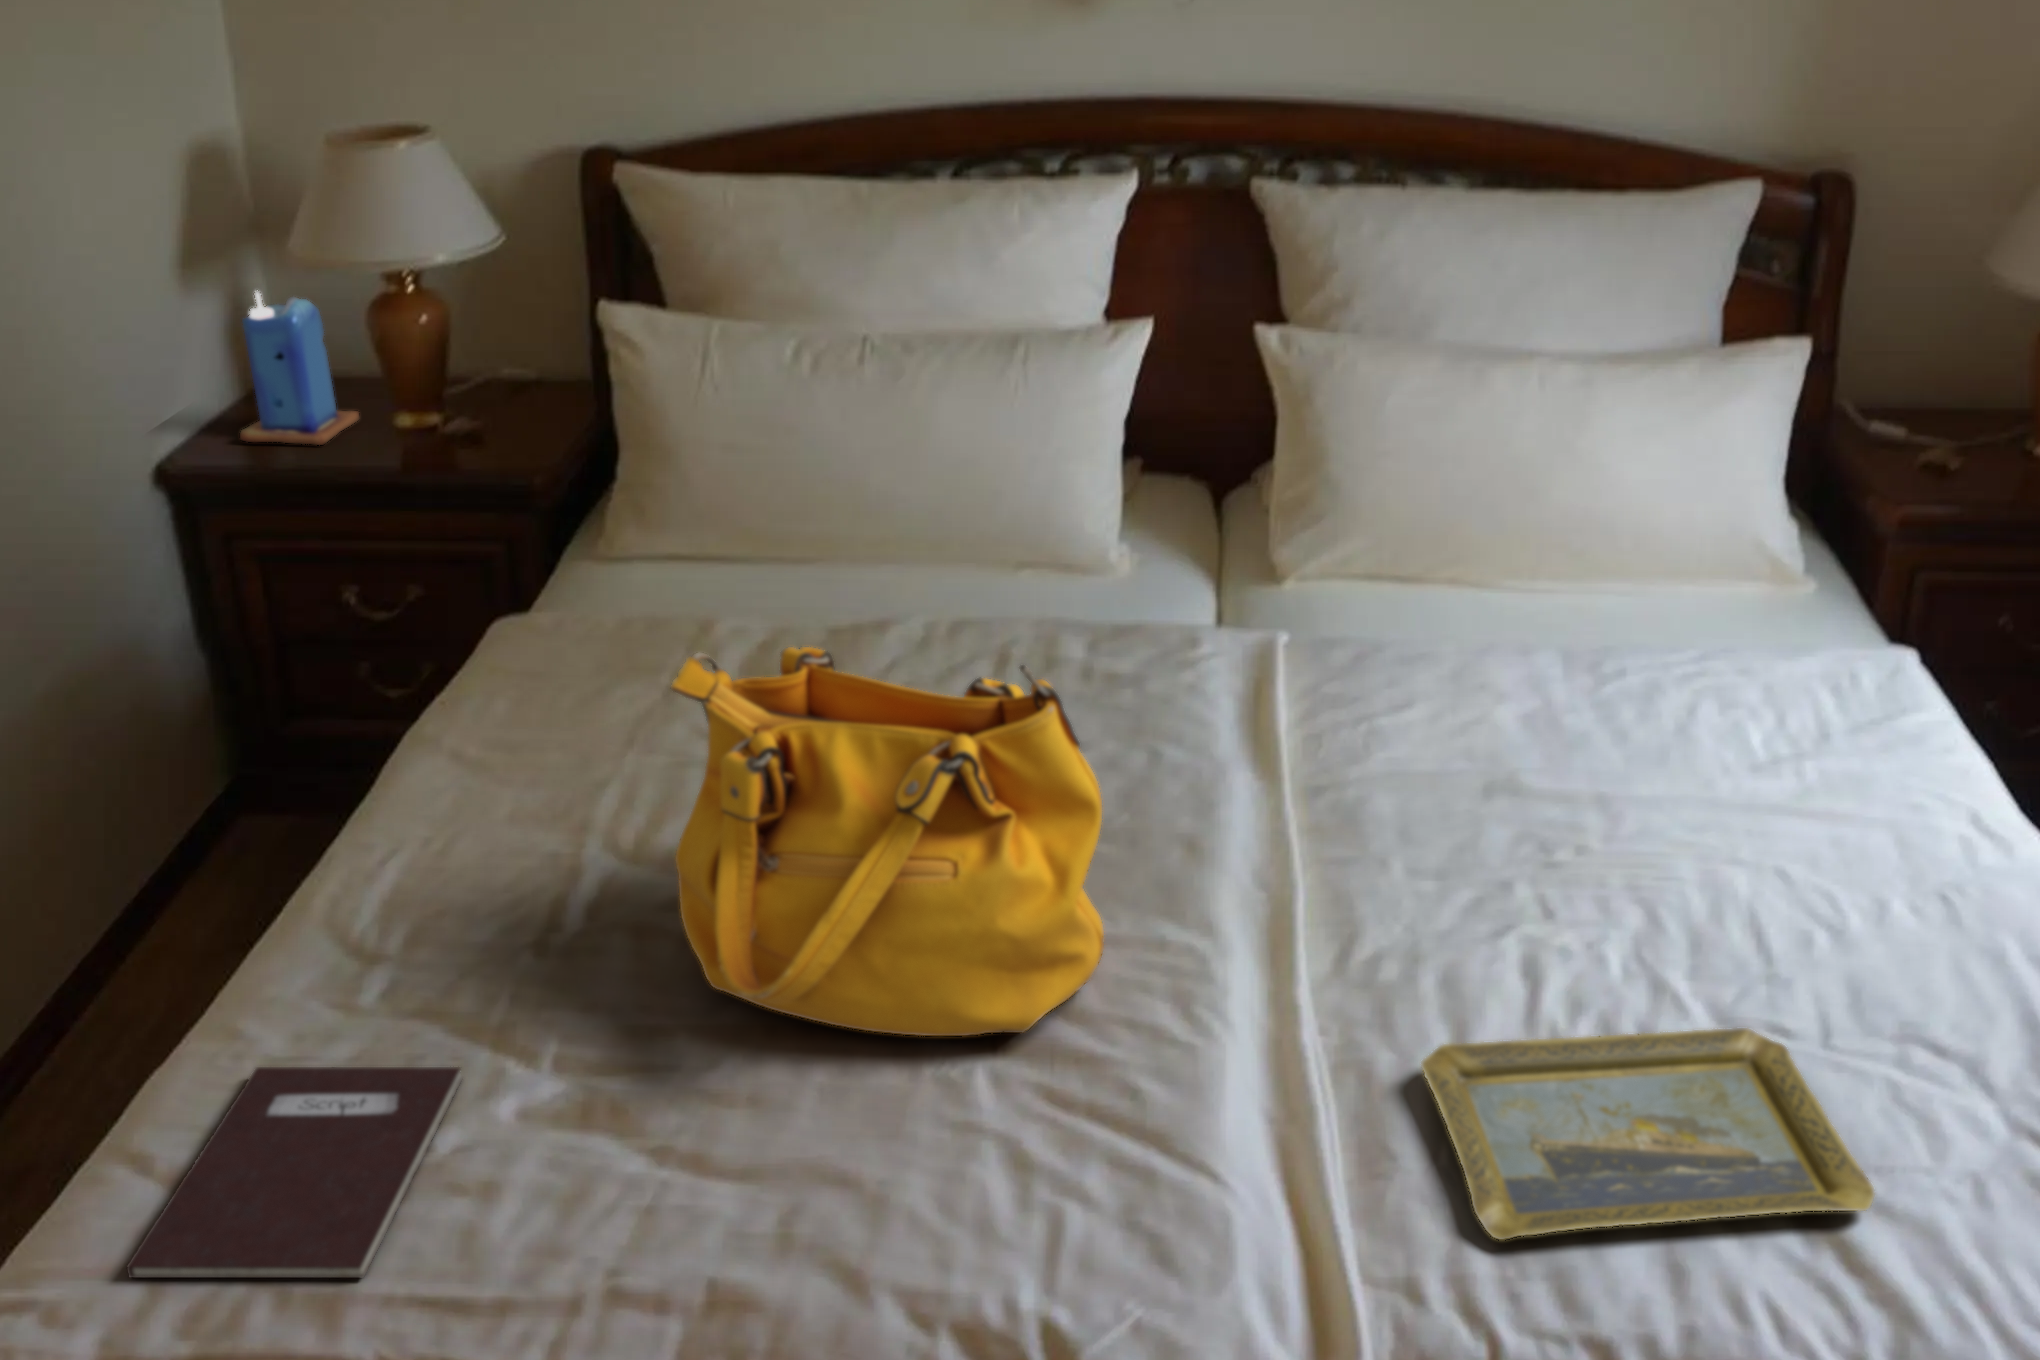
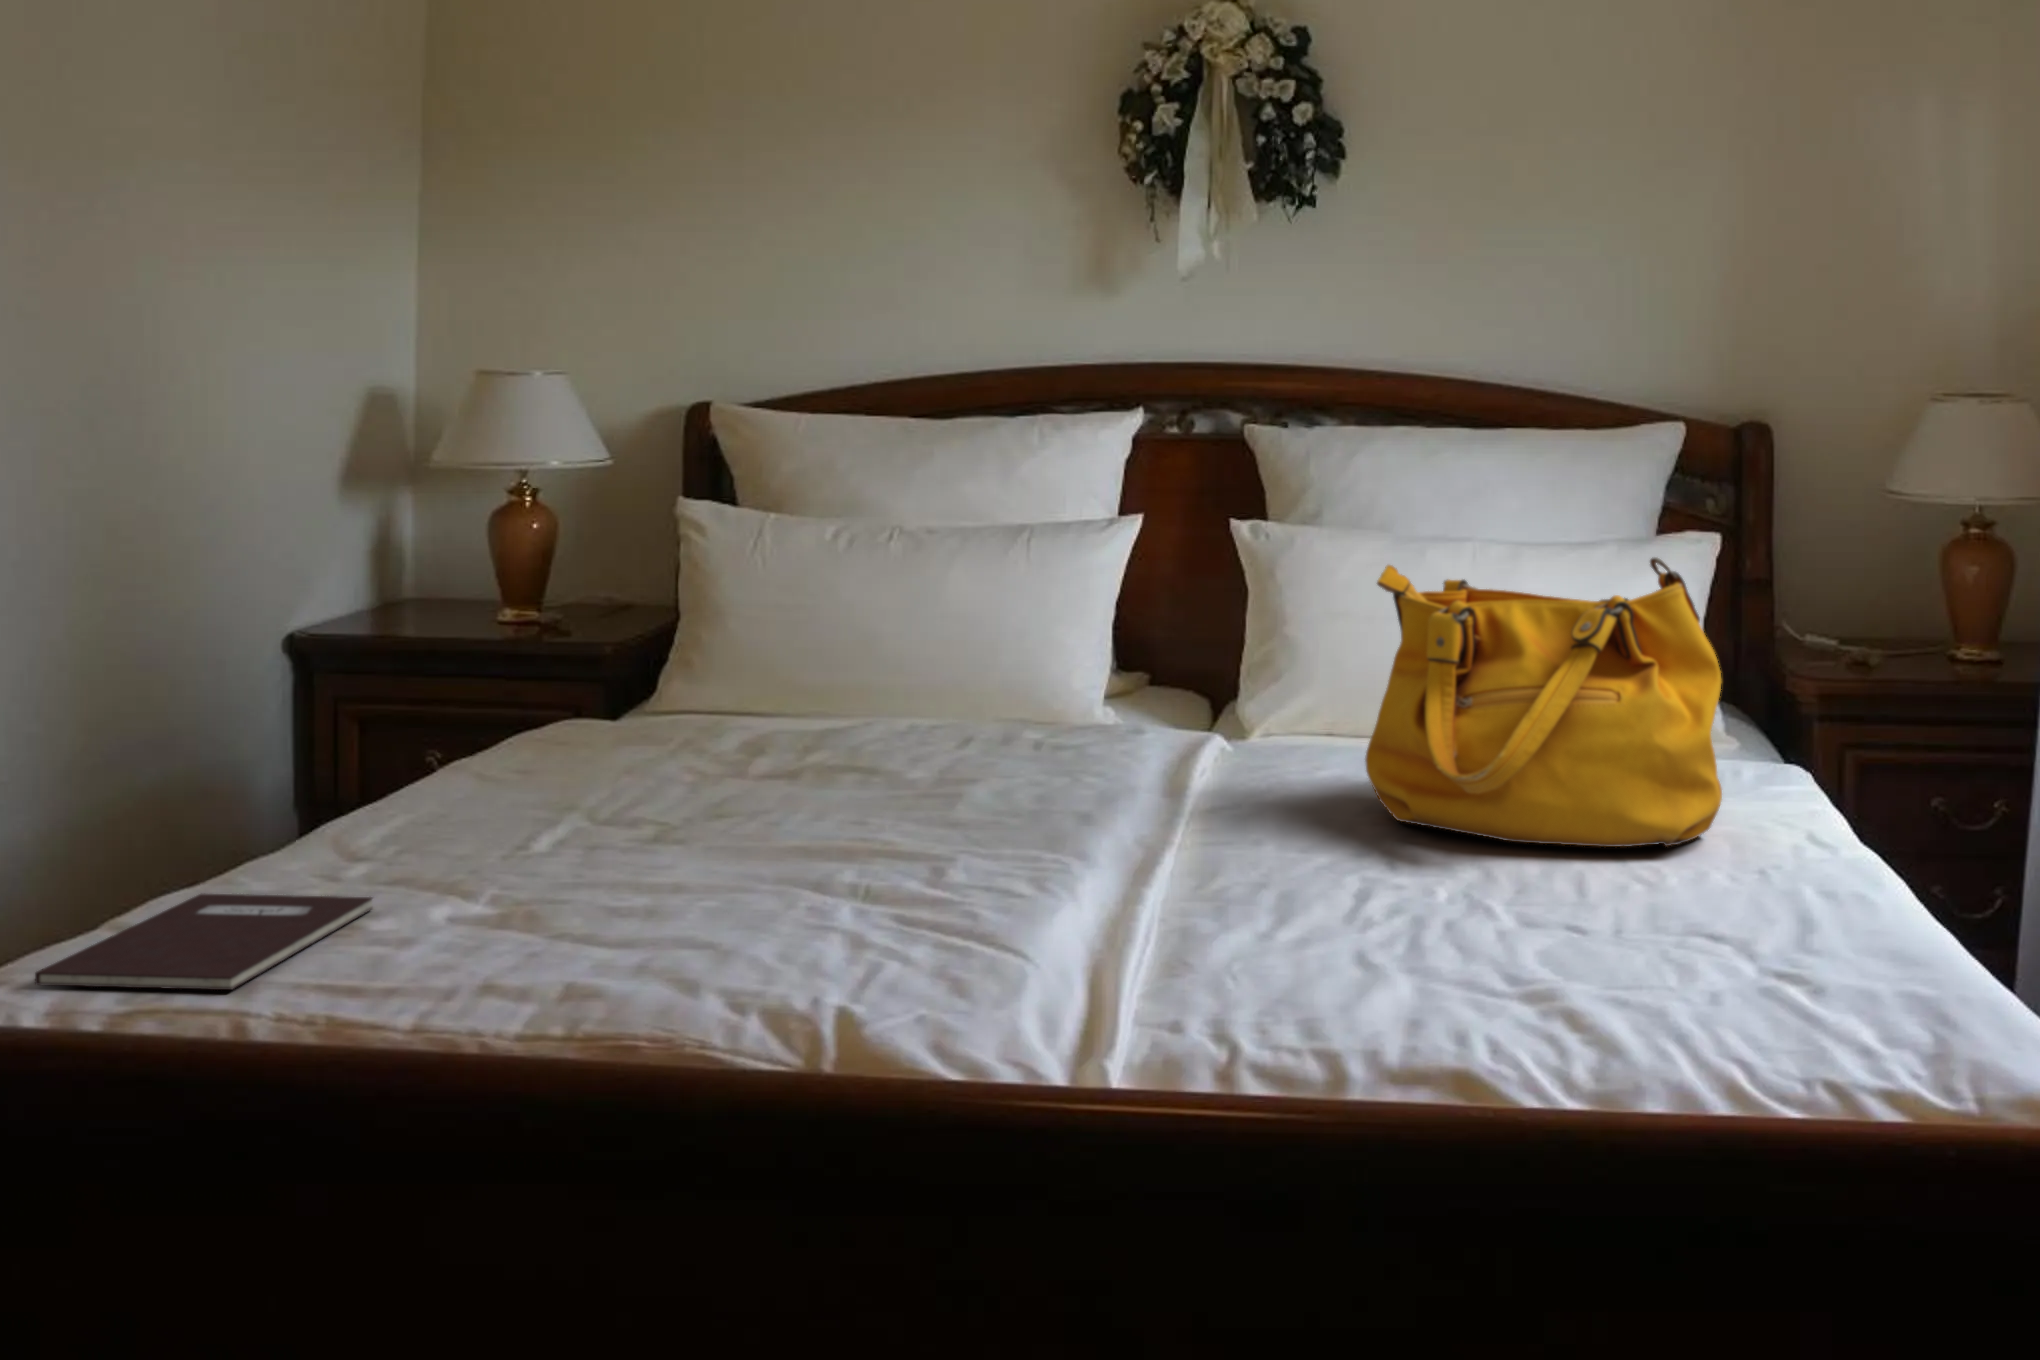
candle: present [240,292,359,445] -> none [363,499,469,631]
handbag: present [671,647,1104,1036] -> present [1366,558,1722,847]
tray: present [1421,1028,1874,1240] -> none [1215,900,1601,995]

